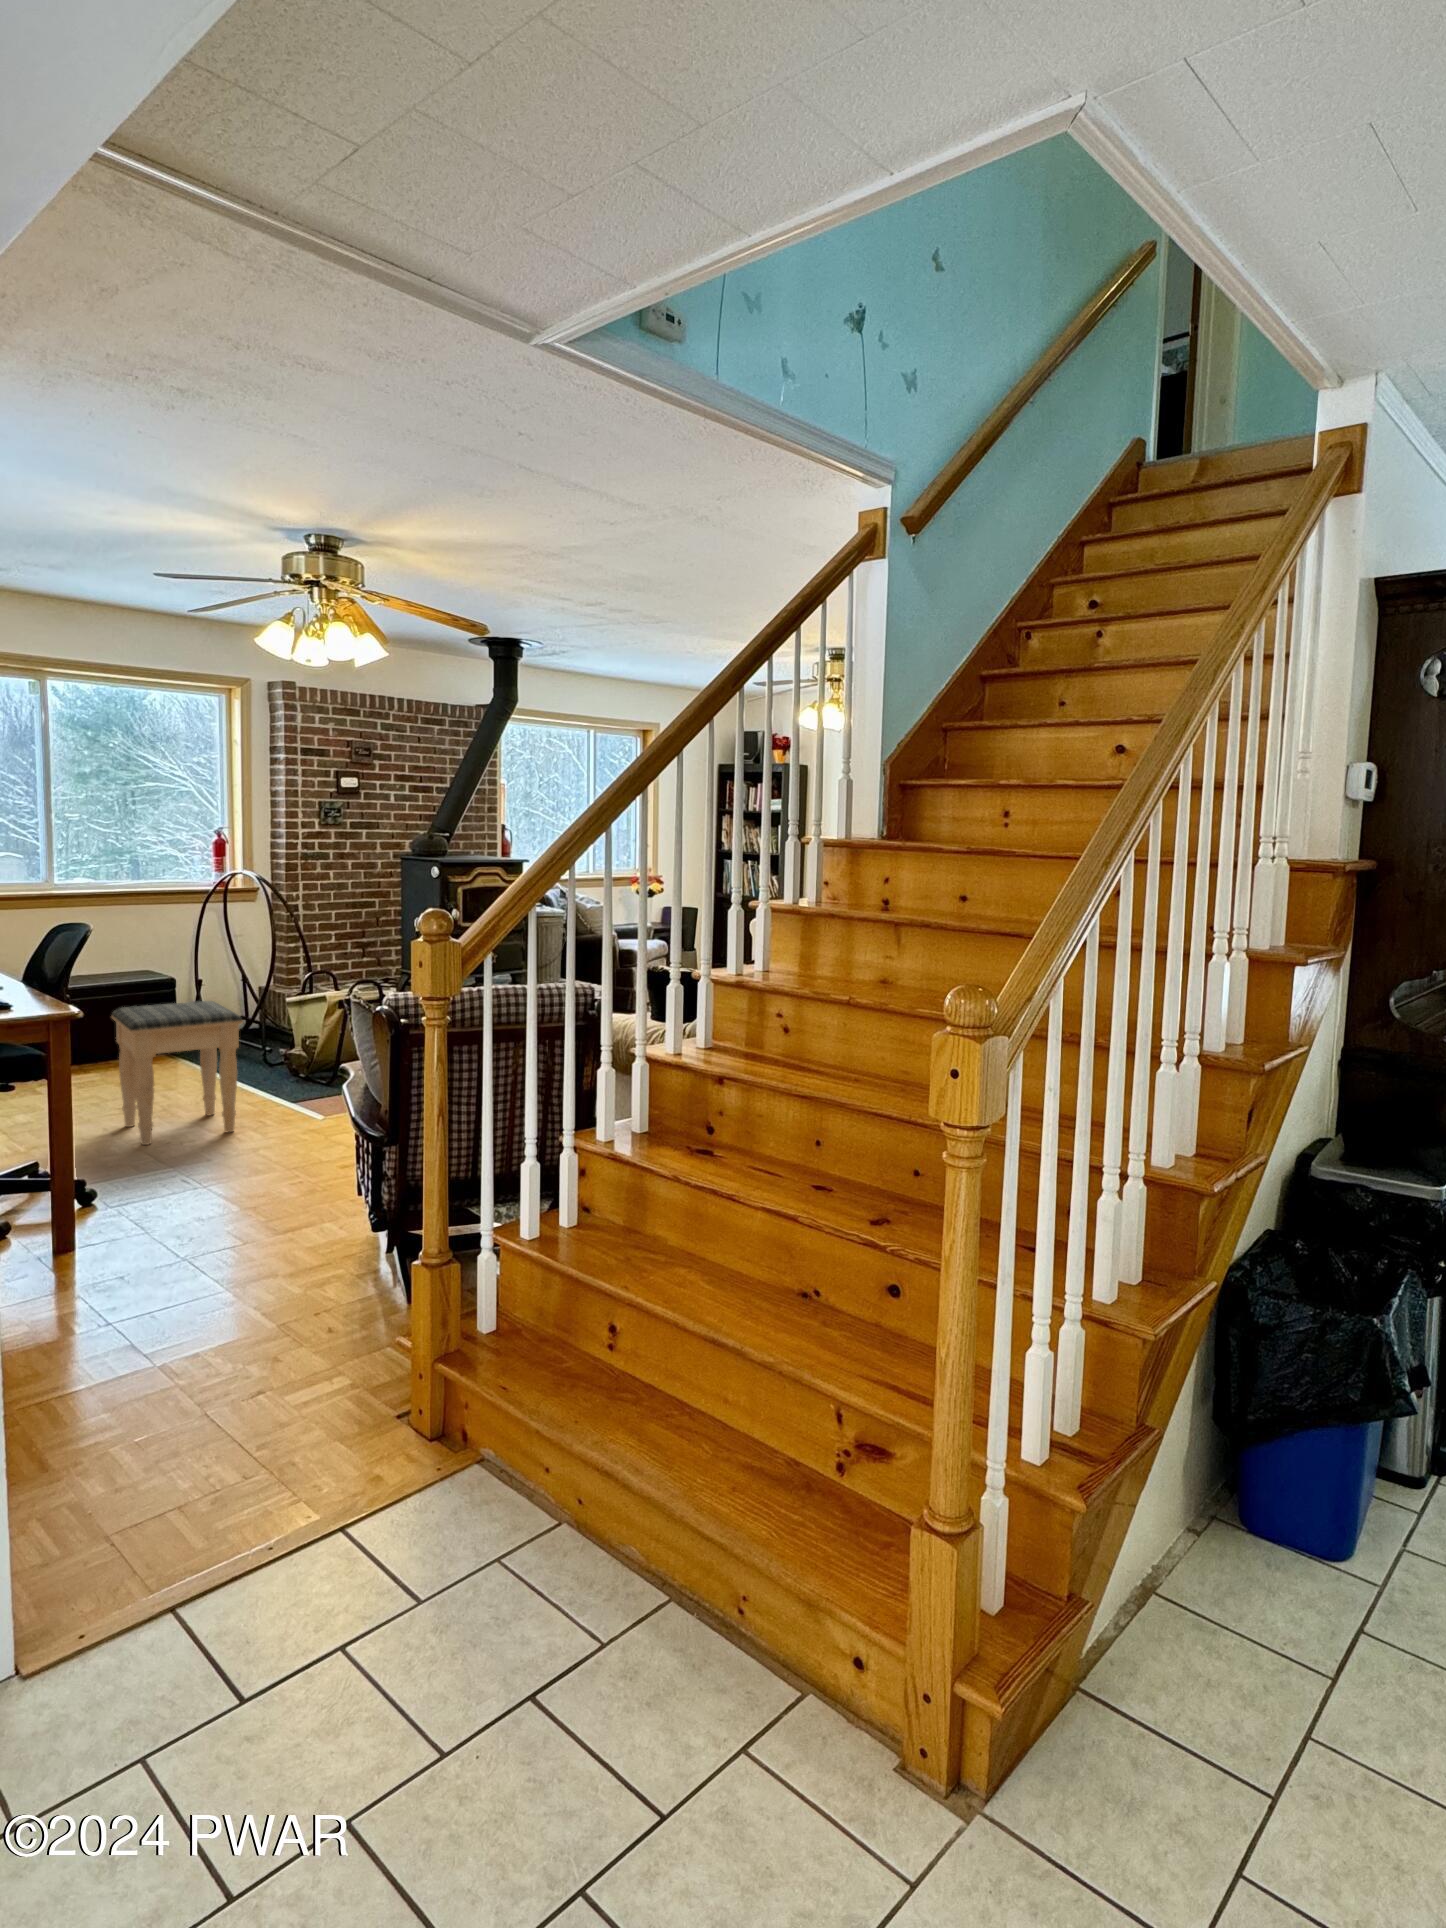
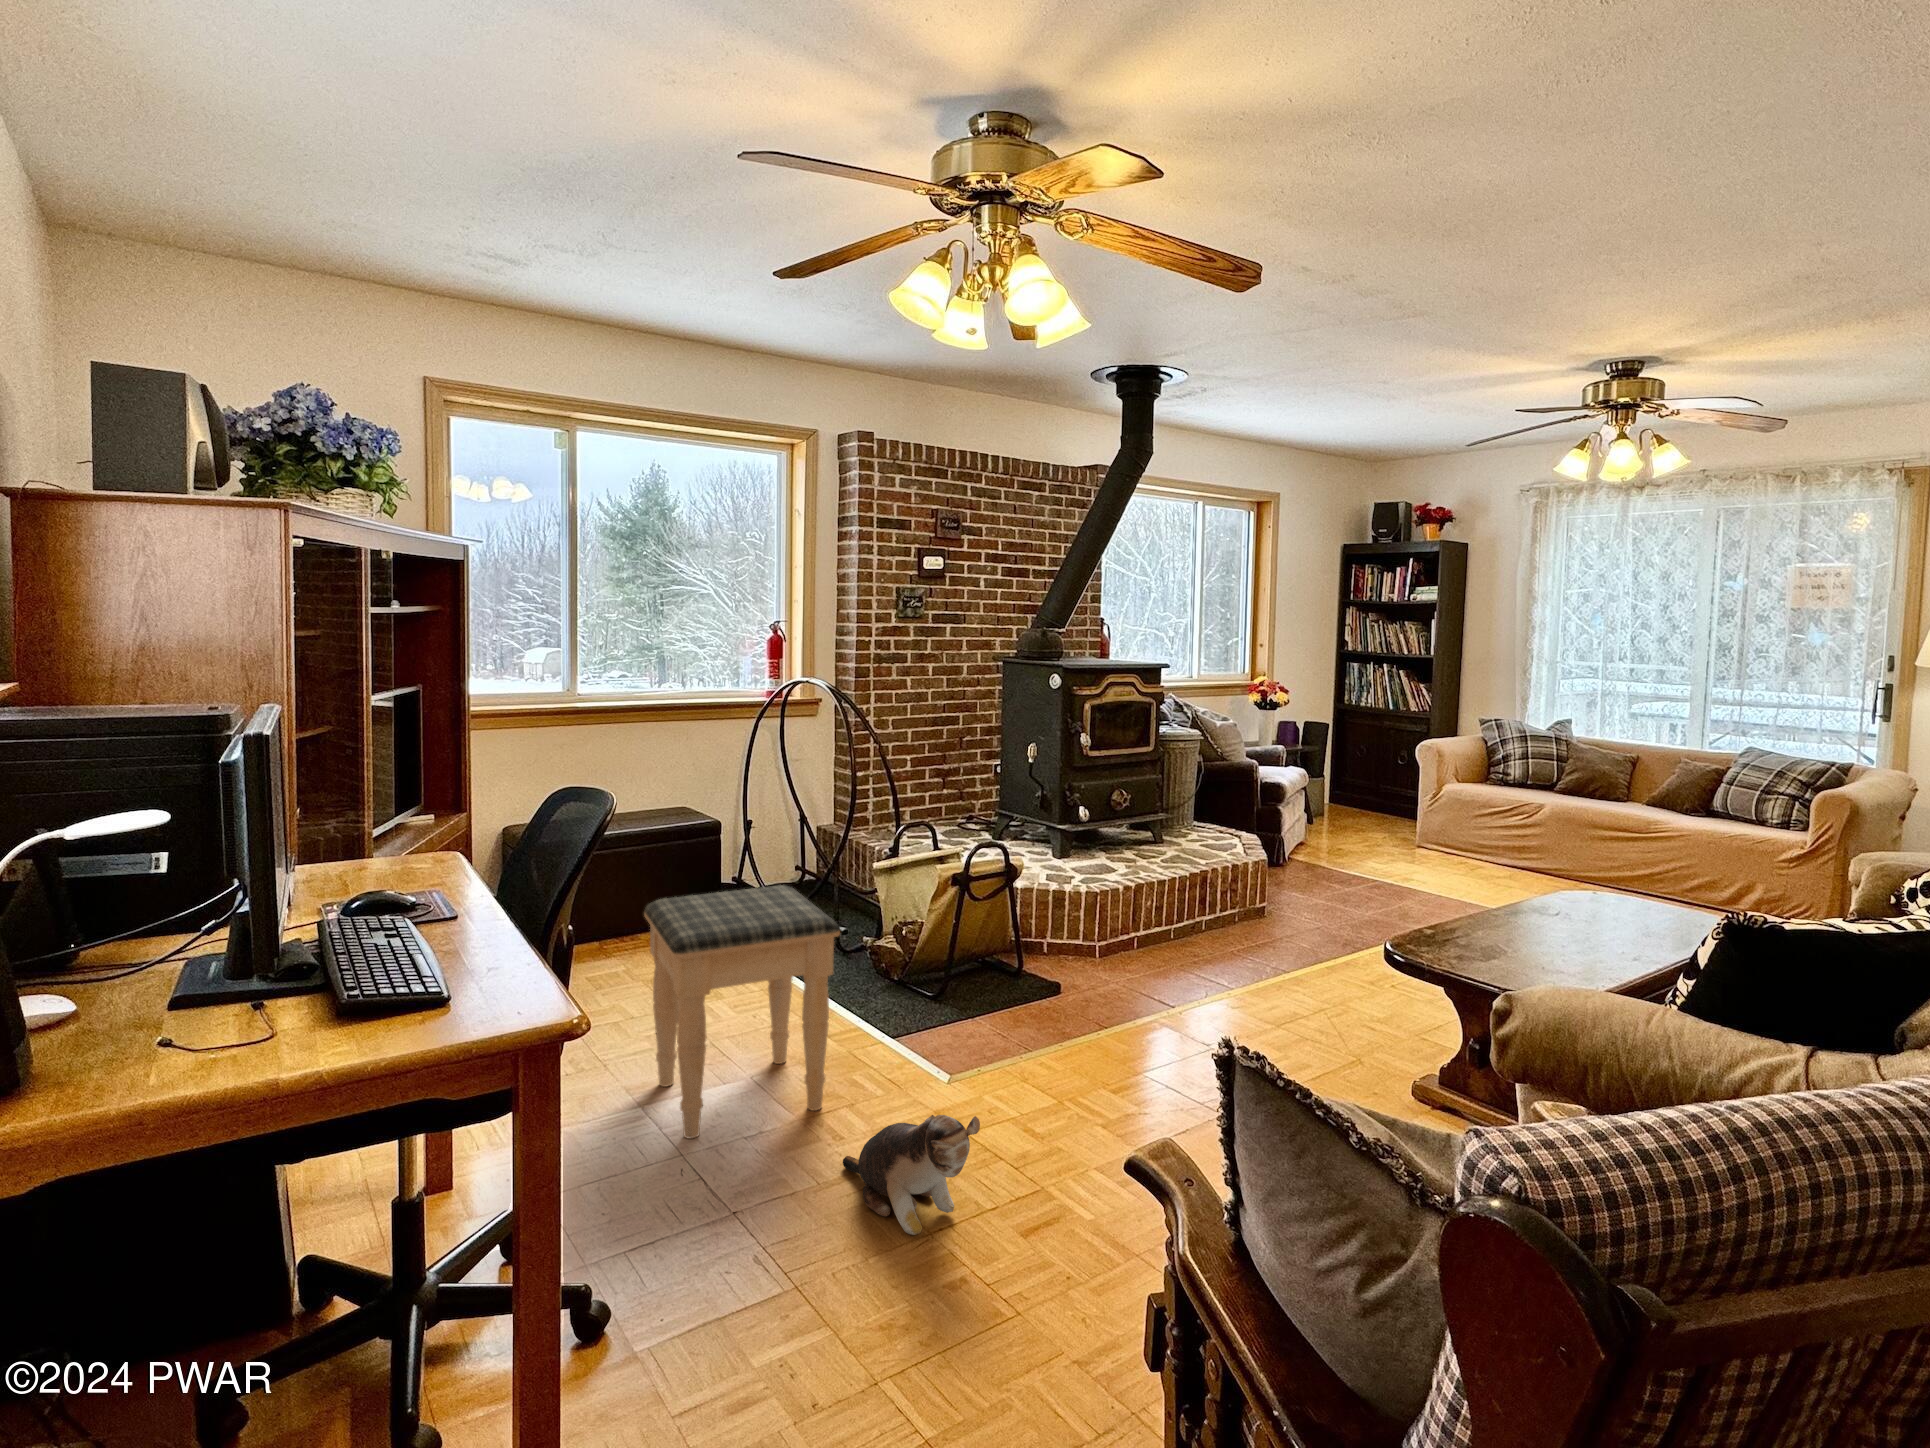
plush toy: none [241,1104,312,1171] -> present [843,1115,980,1235]

